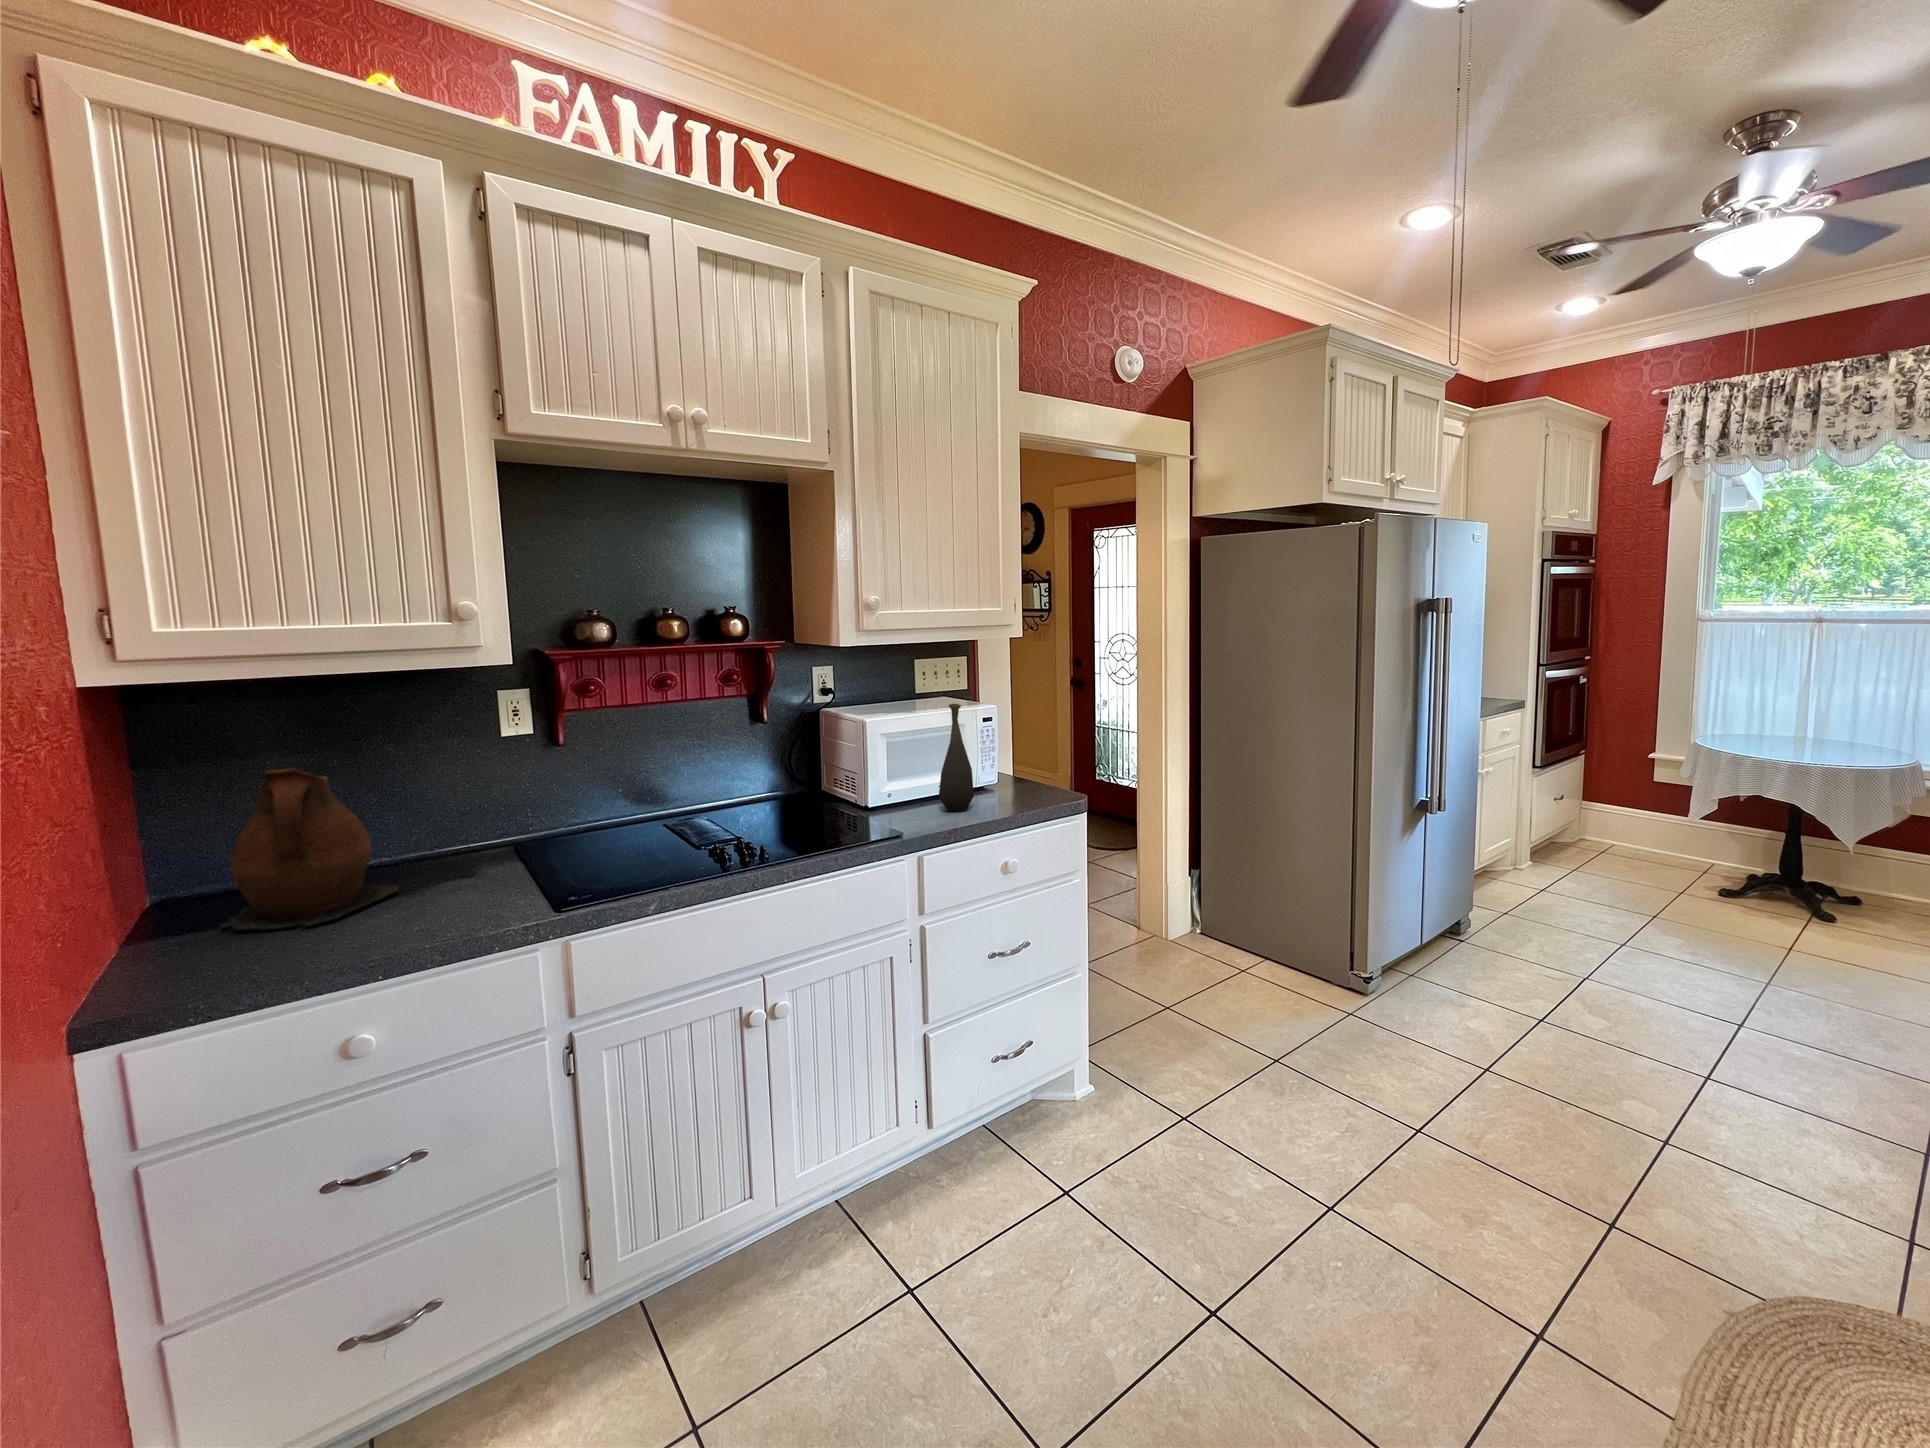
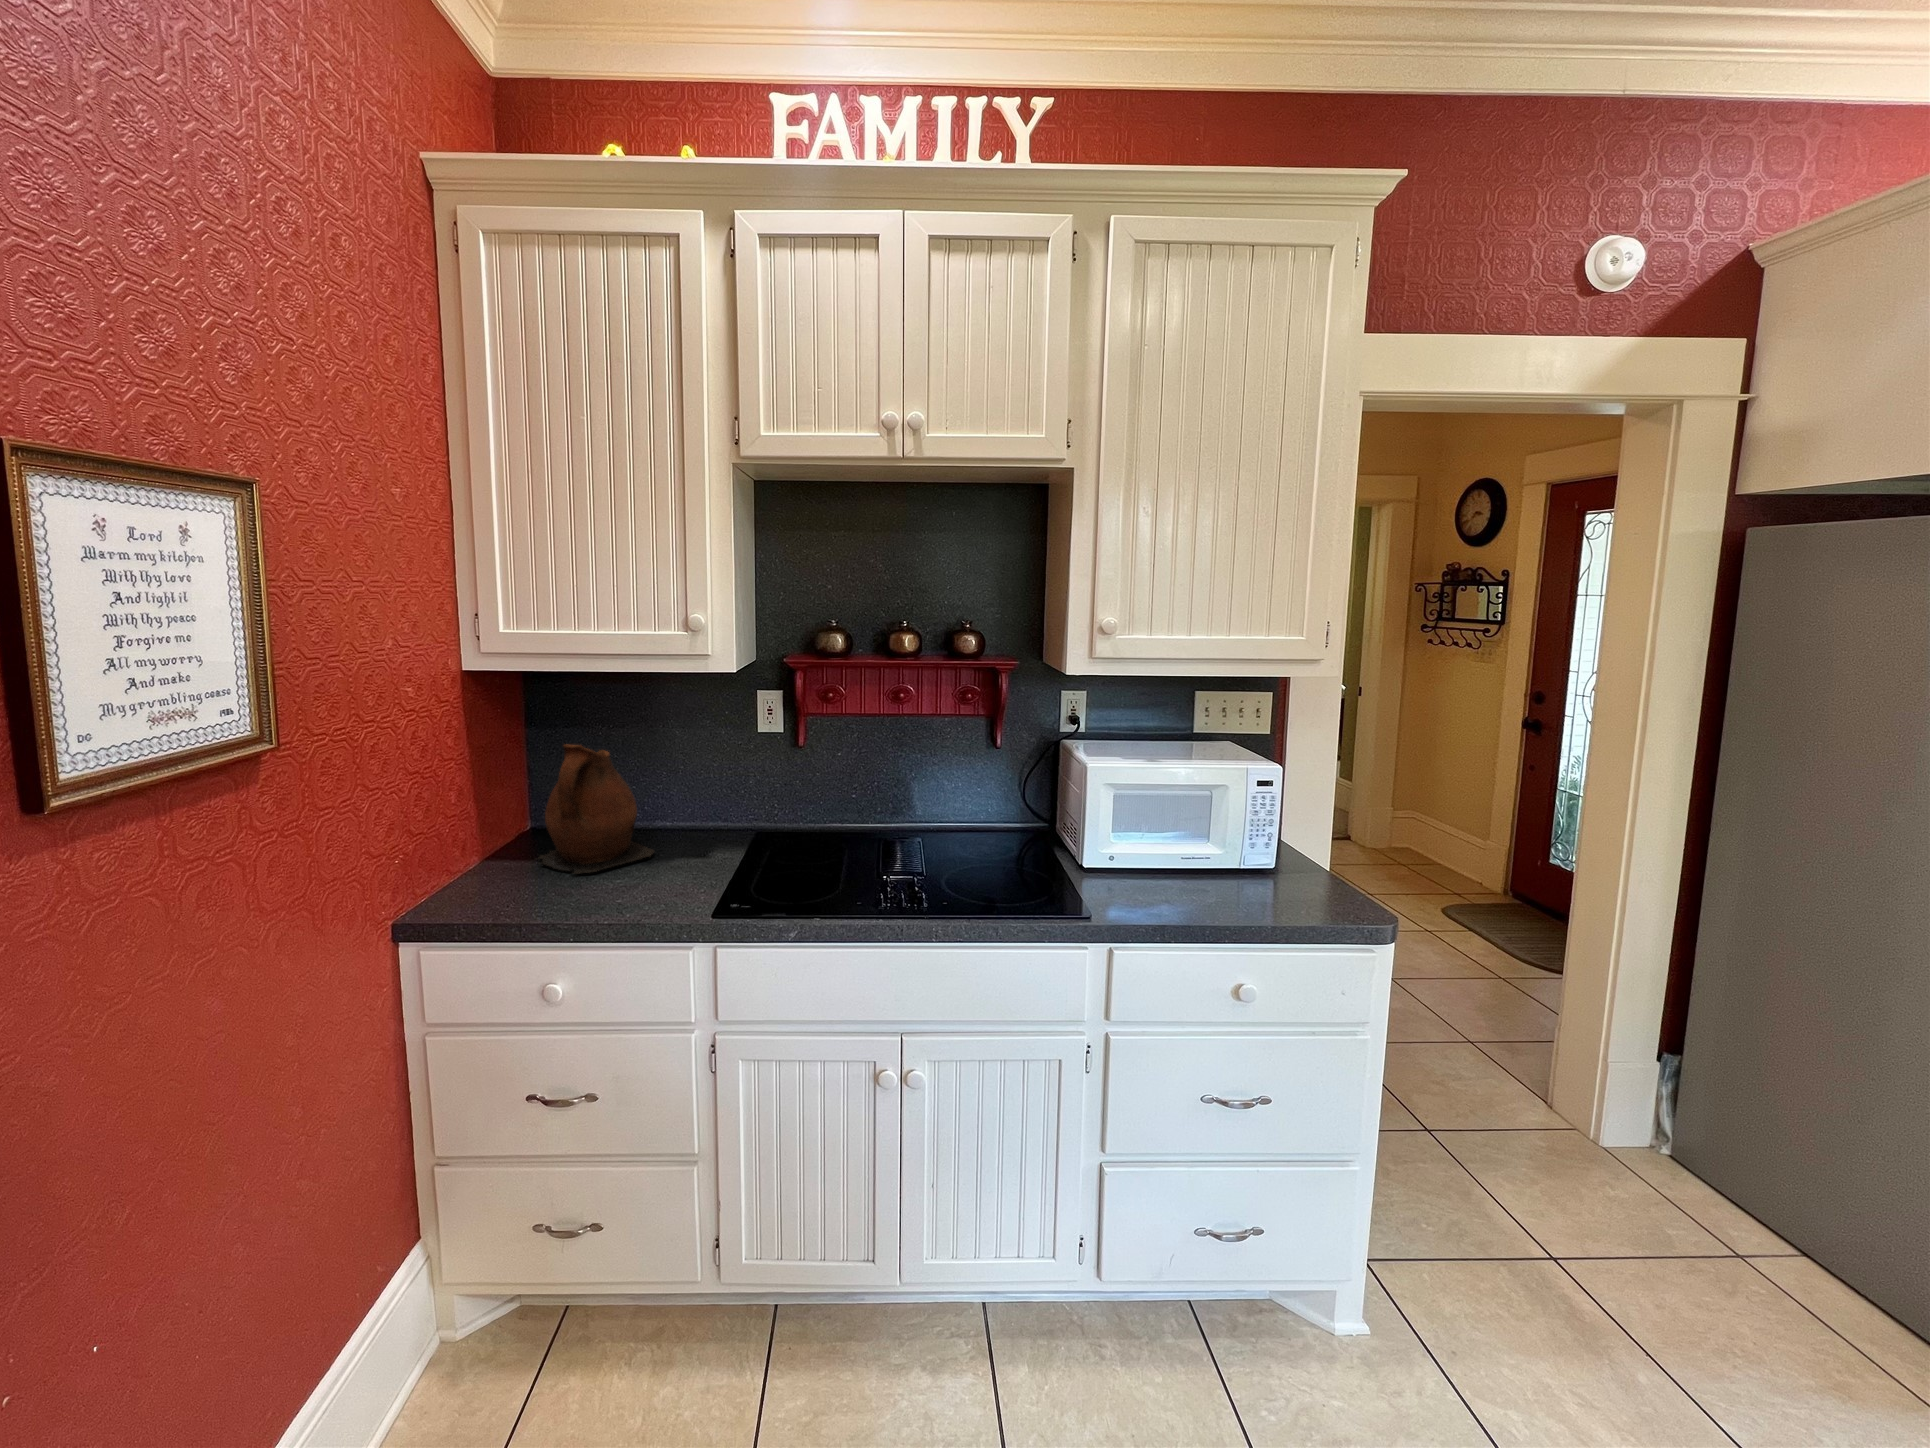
bottle: present [939,704,974,812] -> none [1169,764,1215,904]

